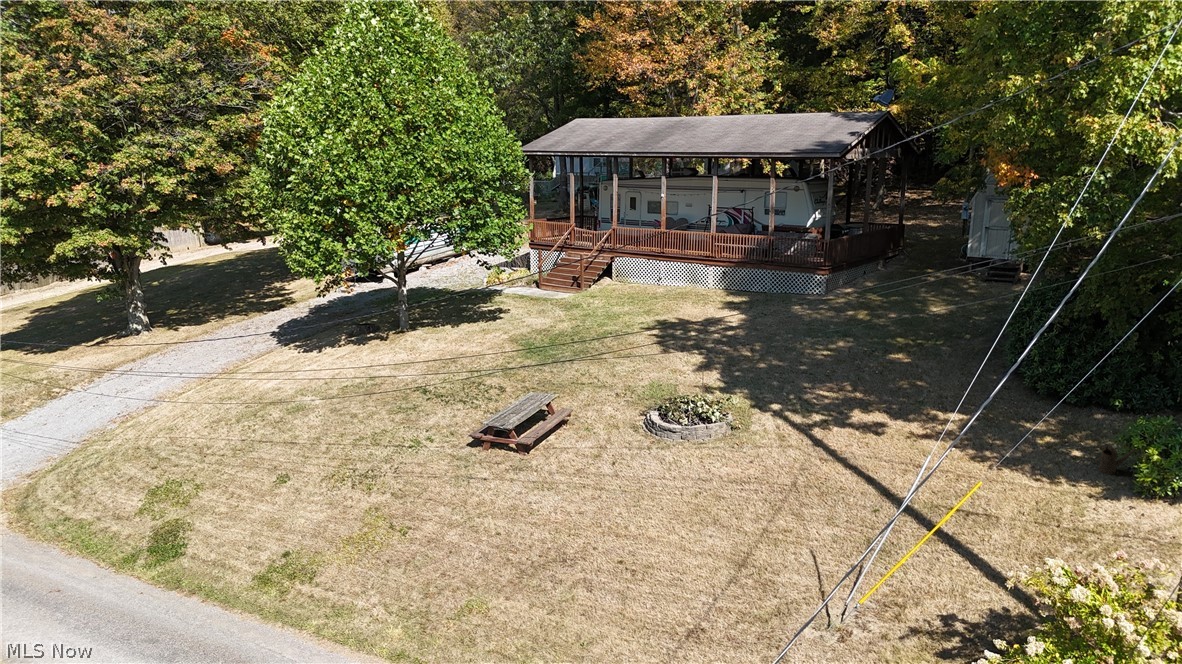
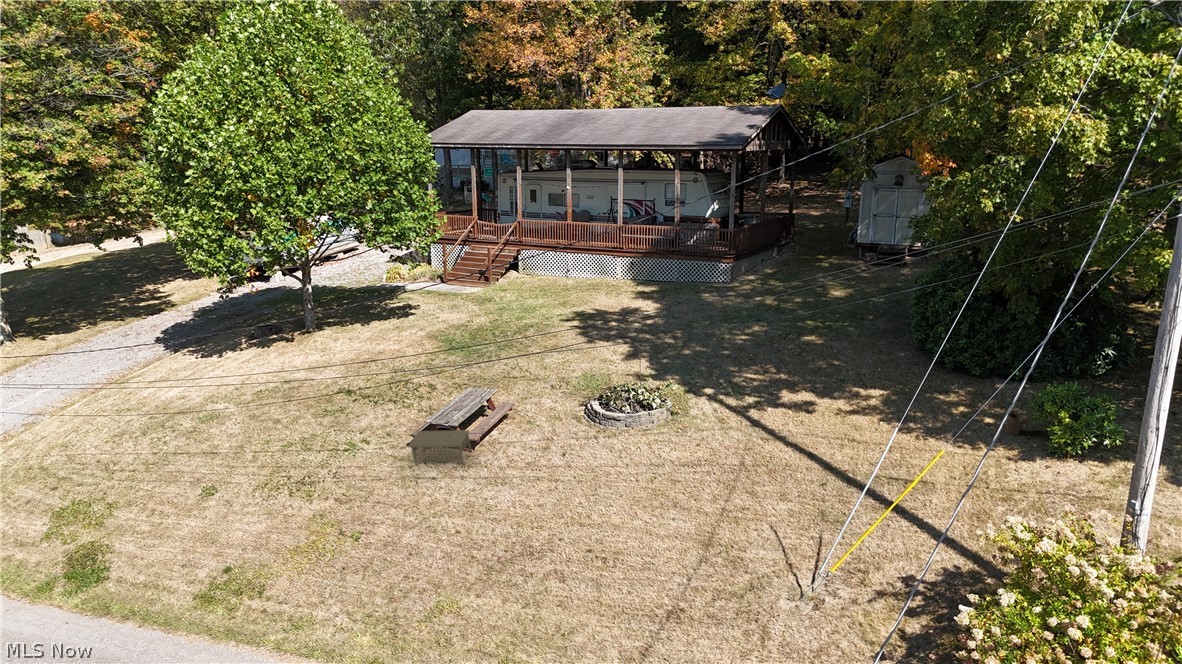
storage bench: none [465,431,527,466] -> present [409,430,471,465]

